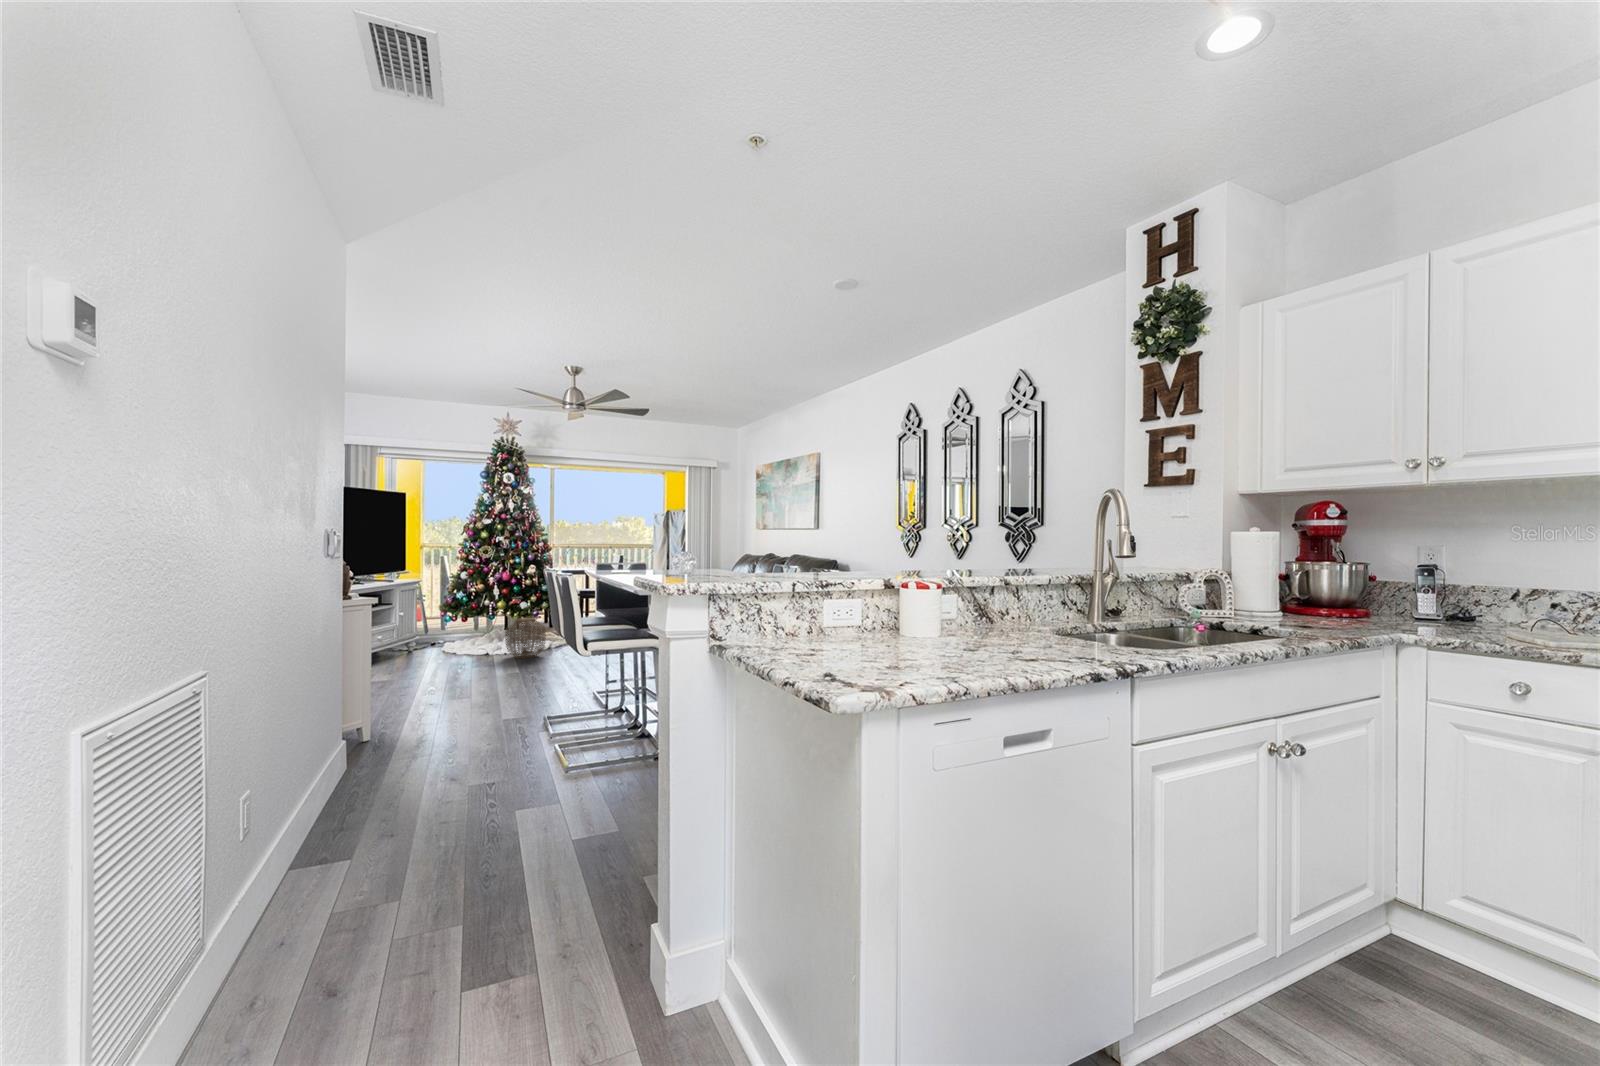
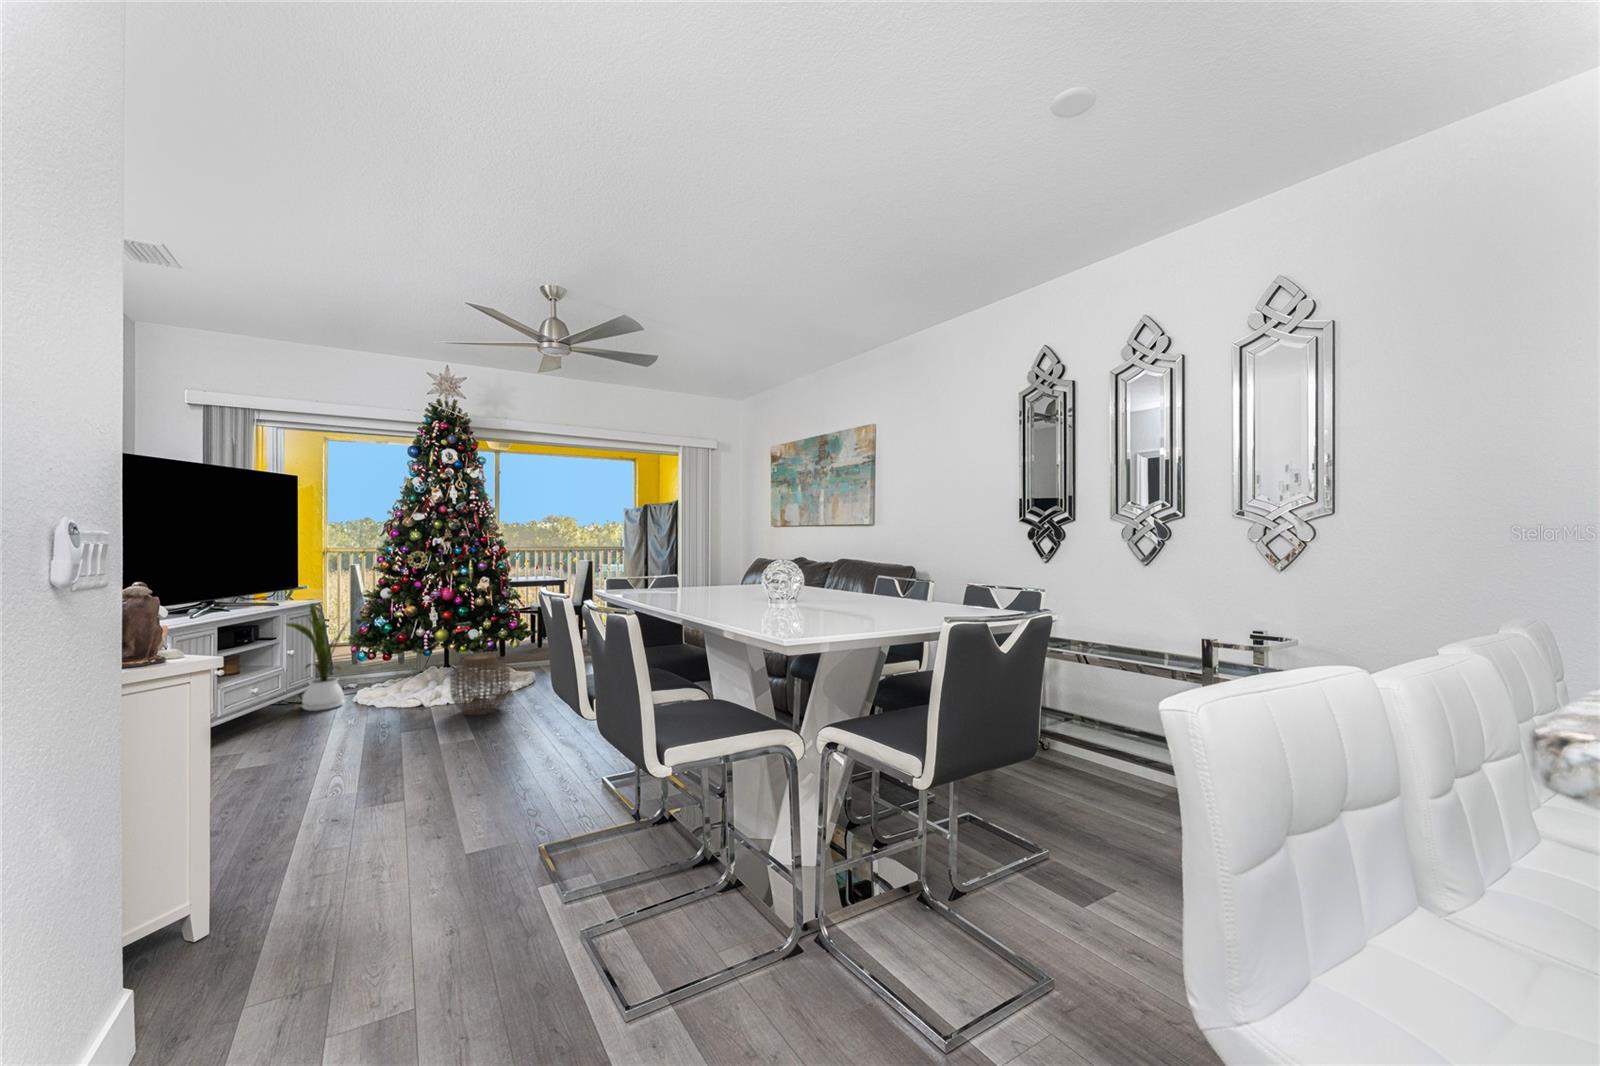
house plant: none [398,580,443,654] -> present [286,603,348,711]

